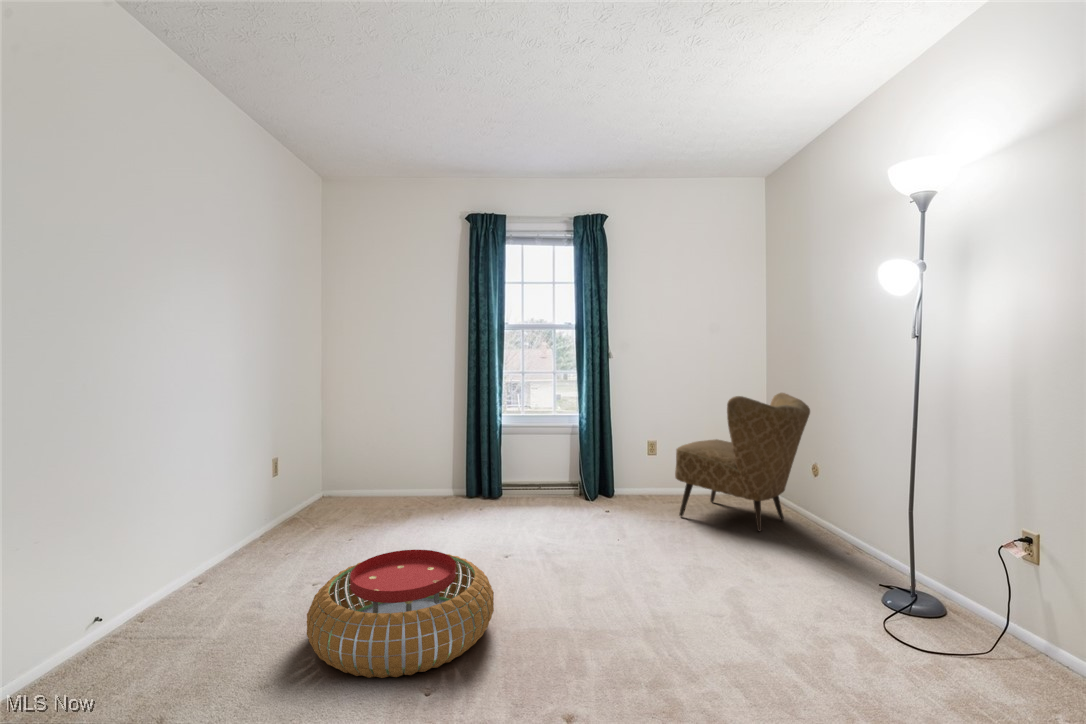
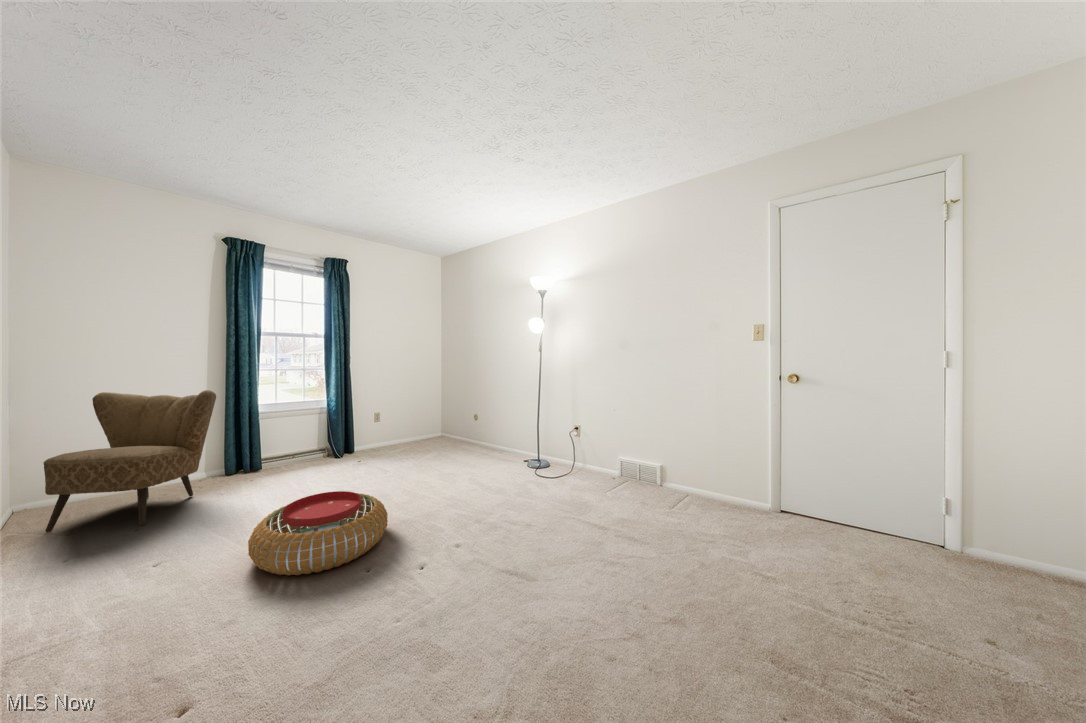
armchair: present [675,393,810,531] -> present [43,390,216,533]

